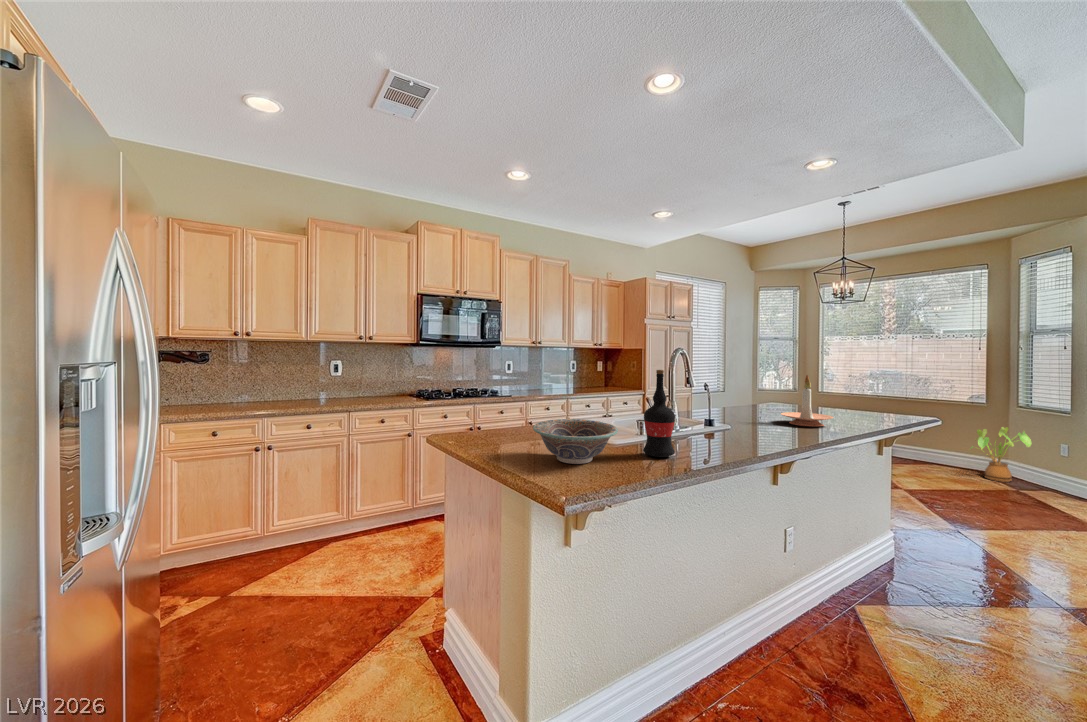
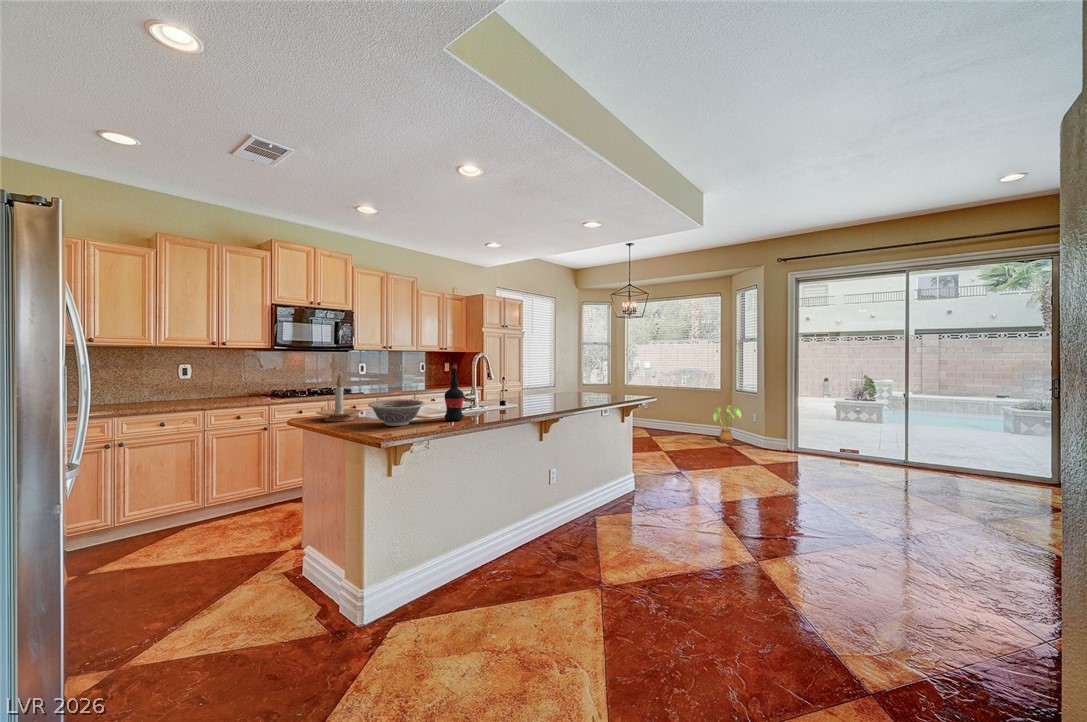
candle holder: present [781,375,833,427] -> present [316,375,362,421]

